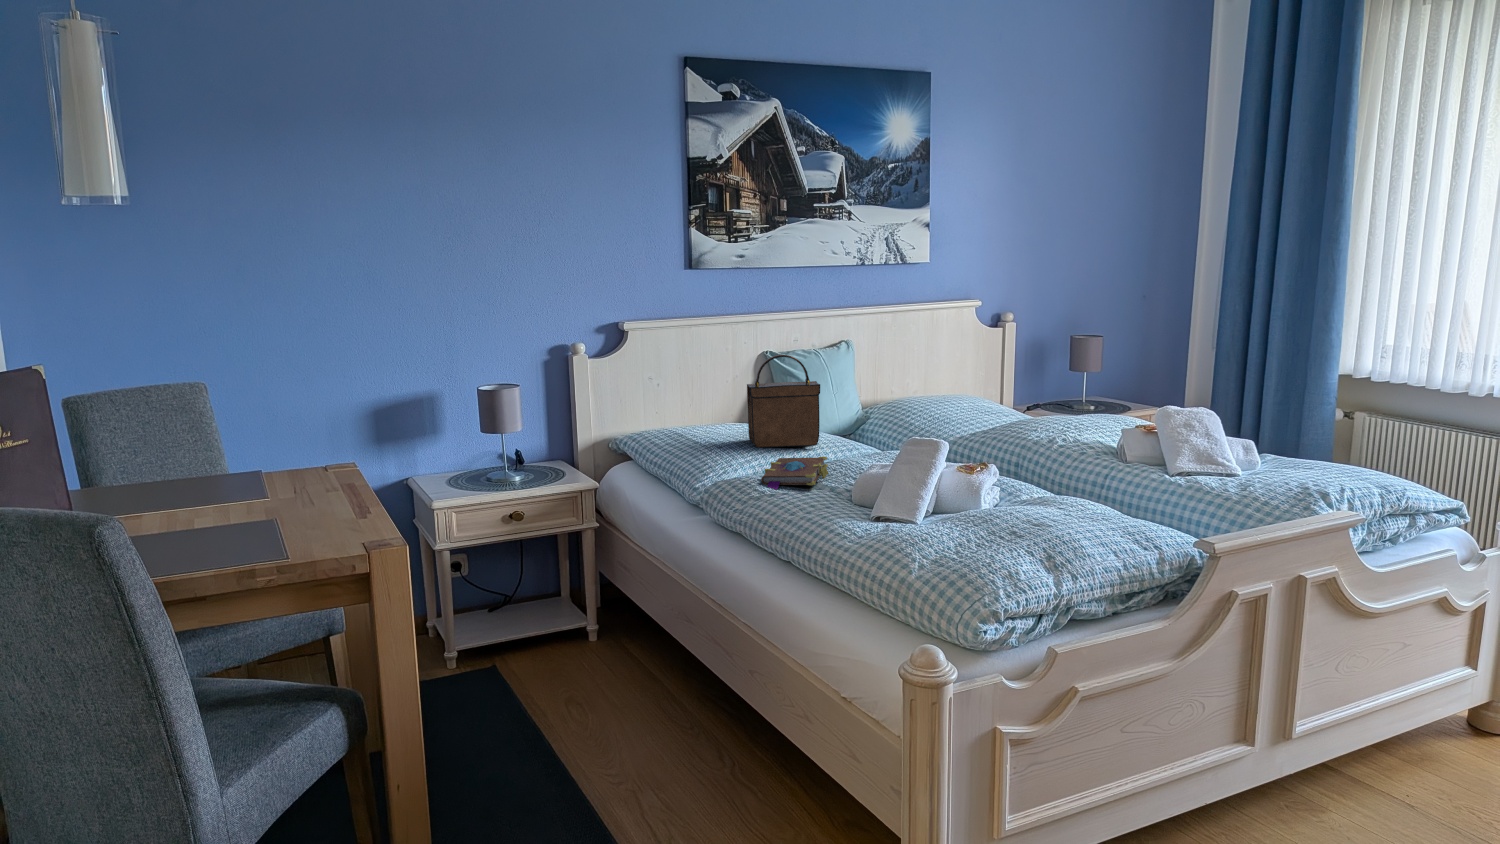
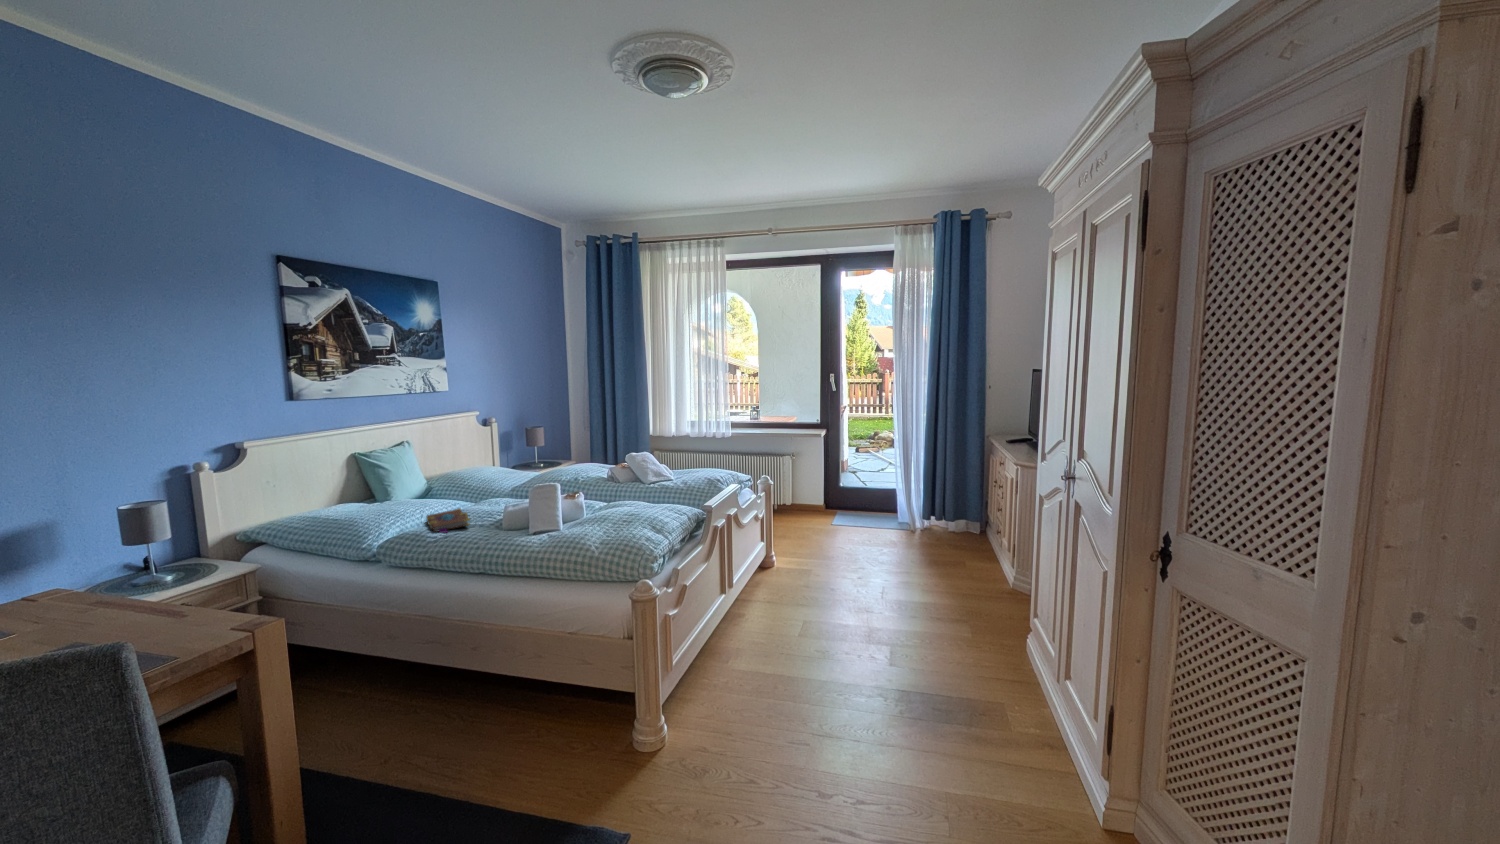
handbag: present [747,355,820,448] -> none [375,452,433,513]

